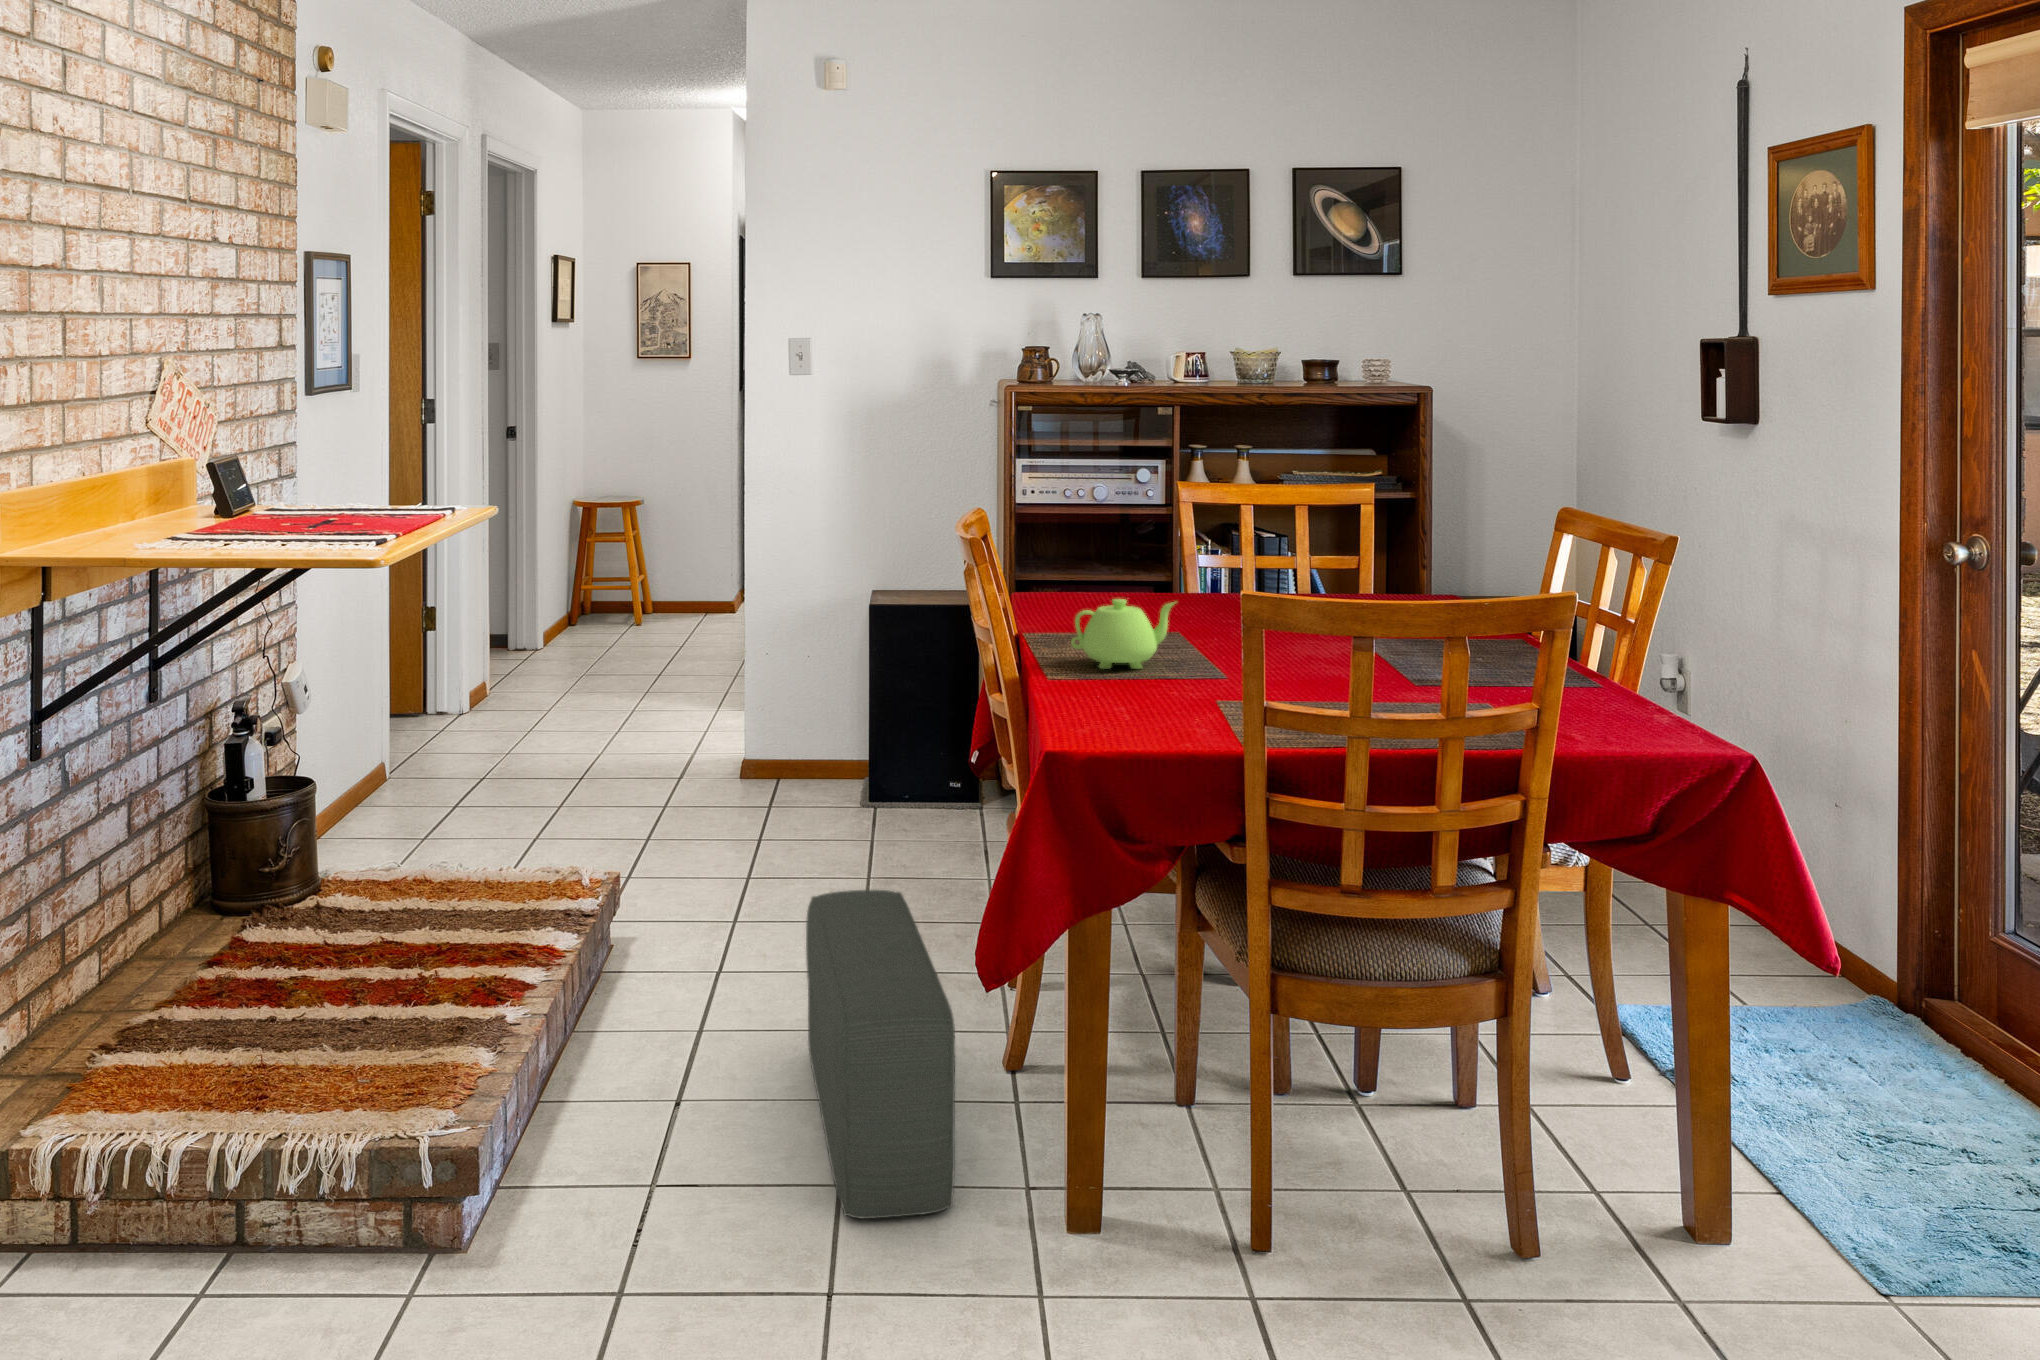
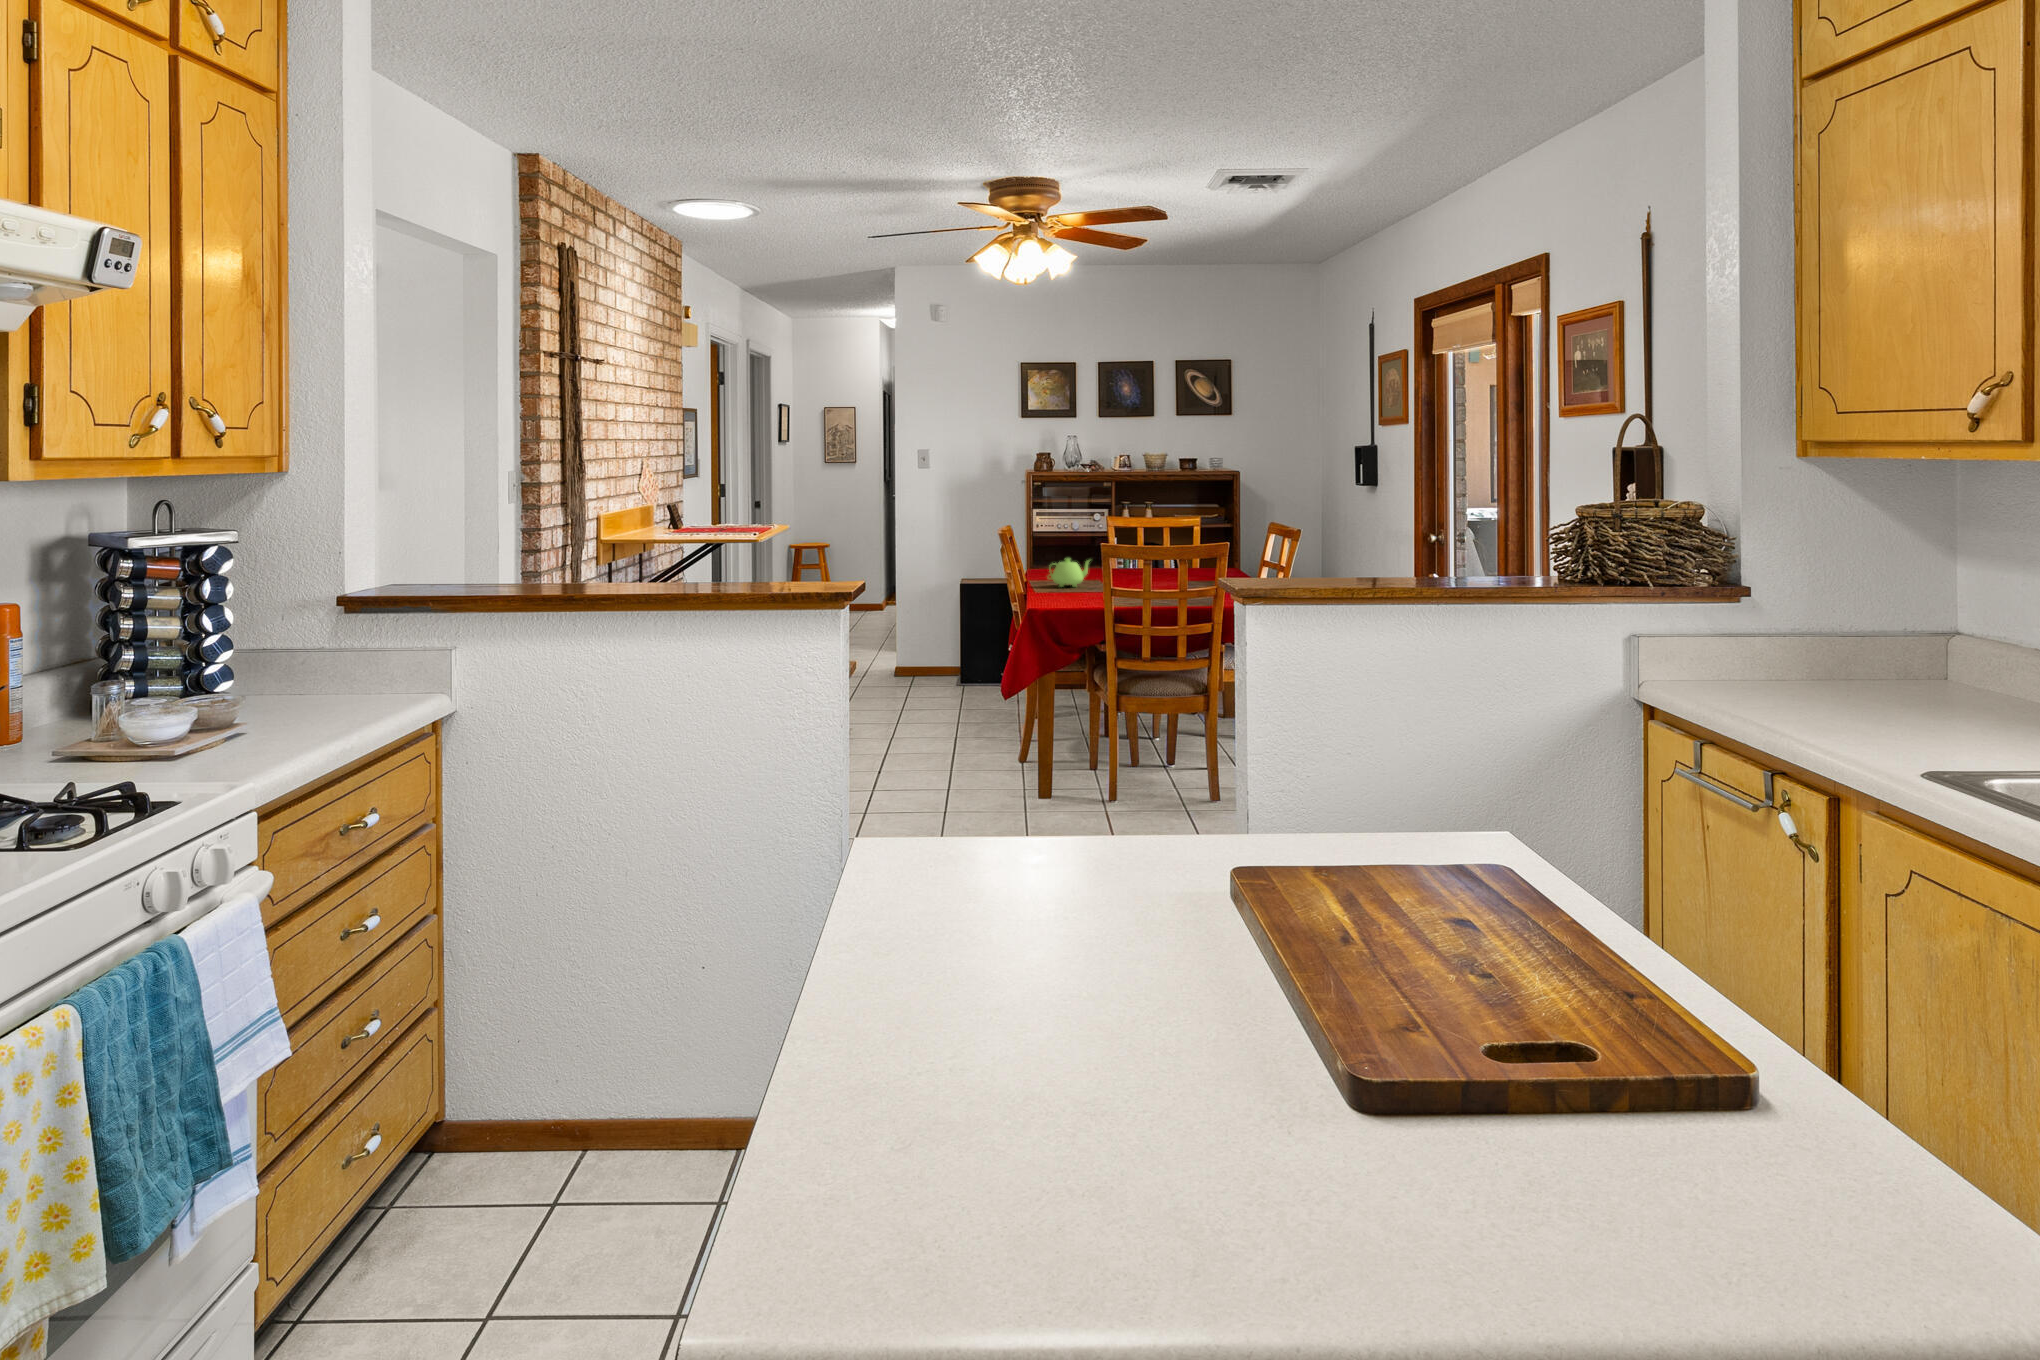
pouf: present [806,890,955,1219] -> none [936,685,997,795]

